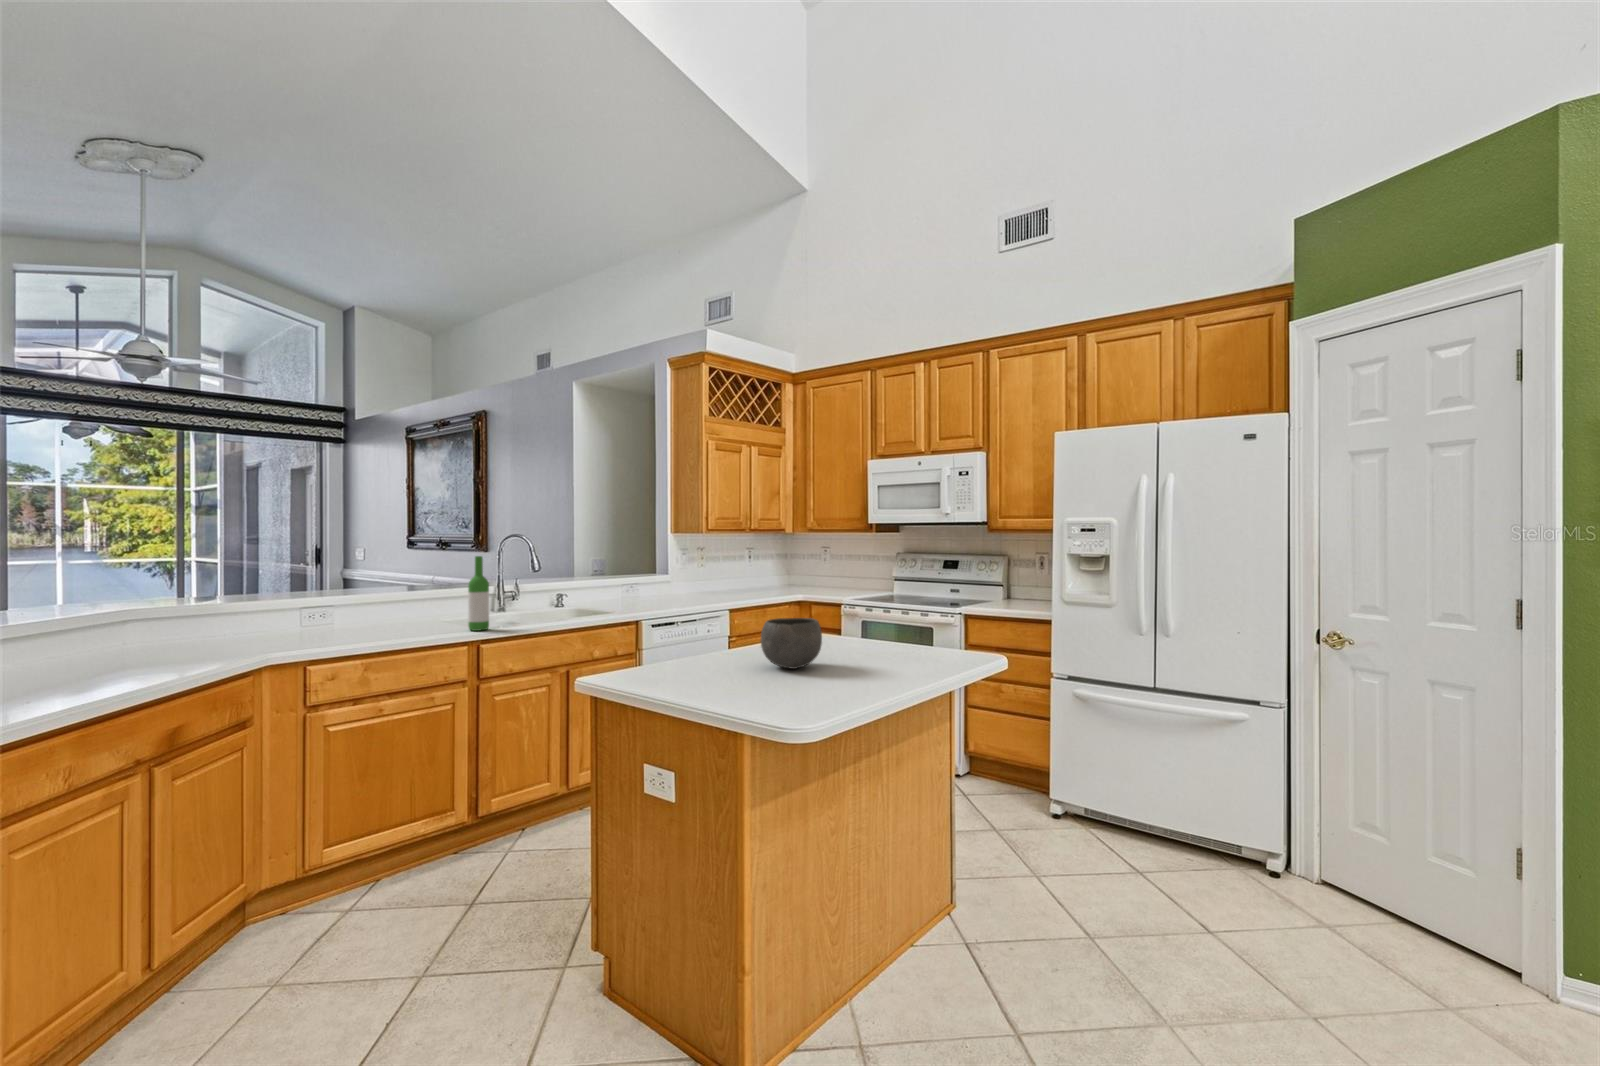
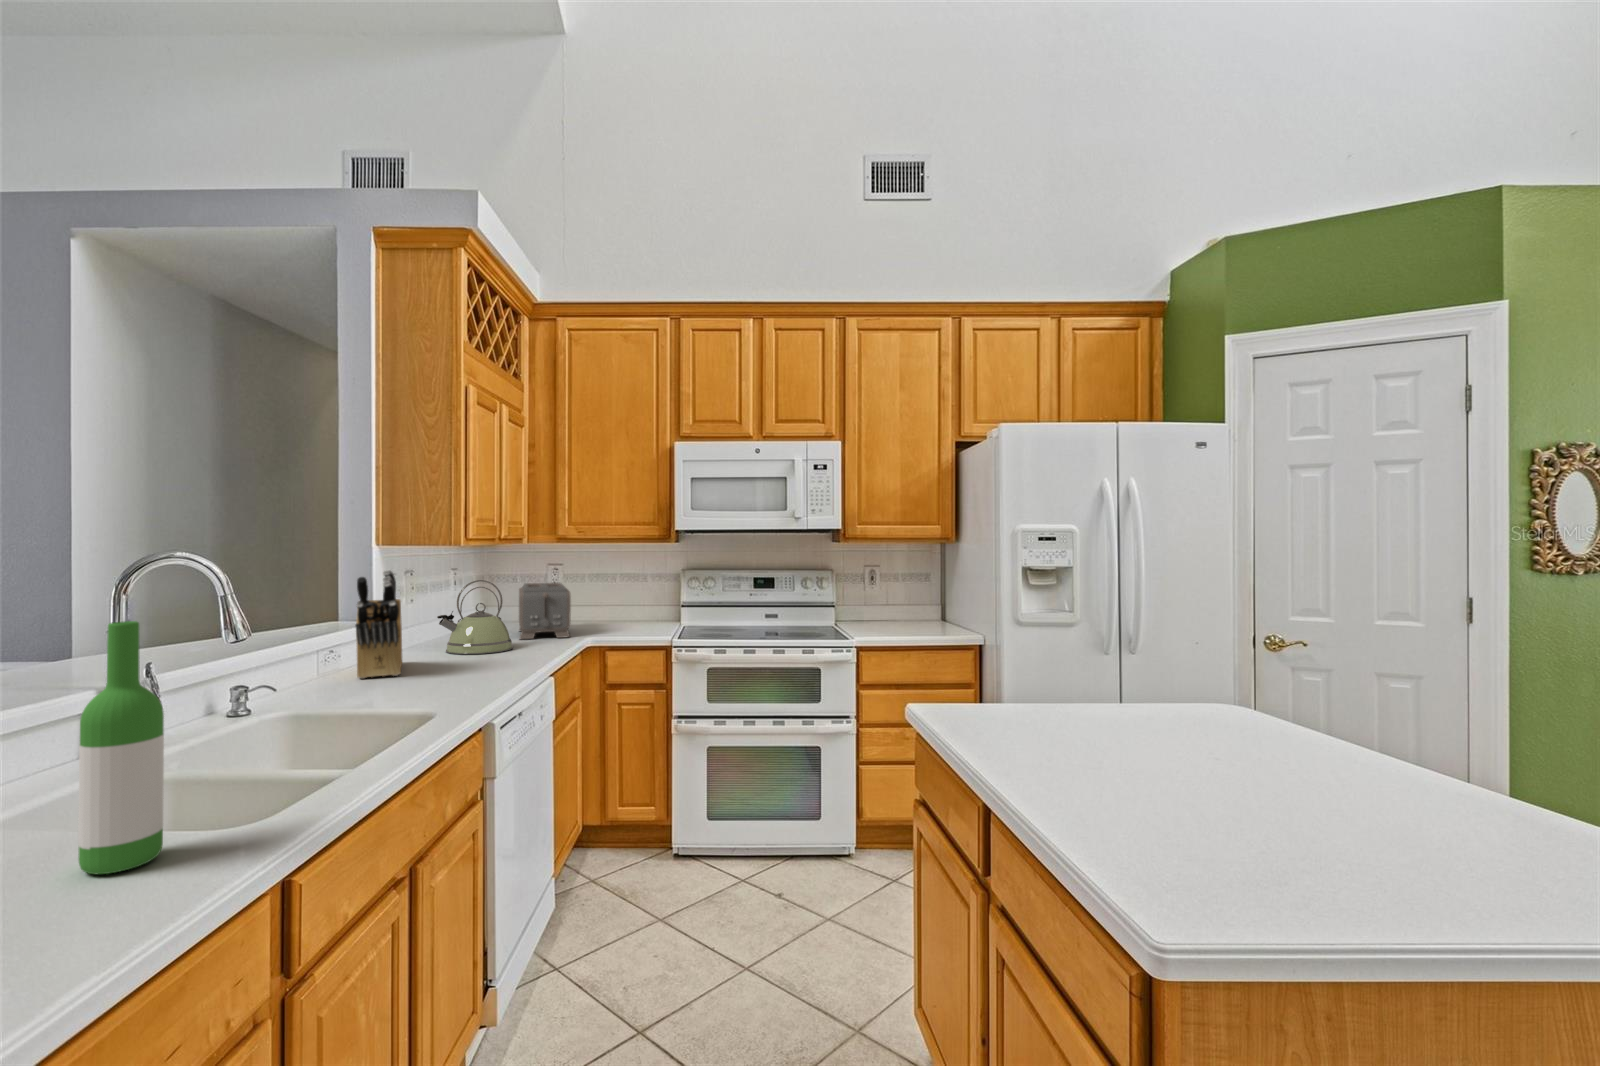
knife block: none [649,547,693,602] -> present [355,570,402,679]
kettle: none [720,556,760,598] -> present [437,580,513,654]
toaster: none [777,560,822,595] -> present [519,583,571,640]
ceramic bowl: present [761,618,822,669] -> none [1157,697,1287,797]

